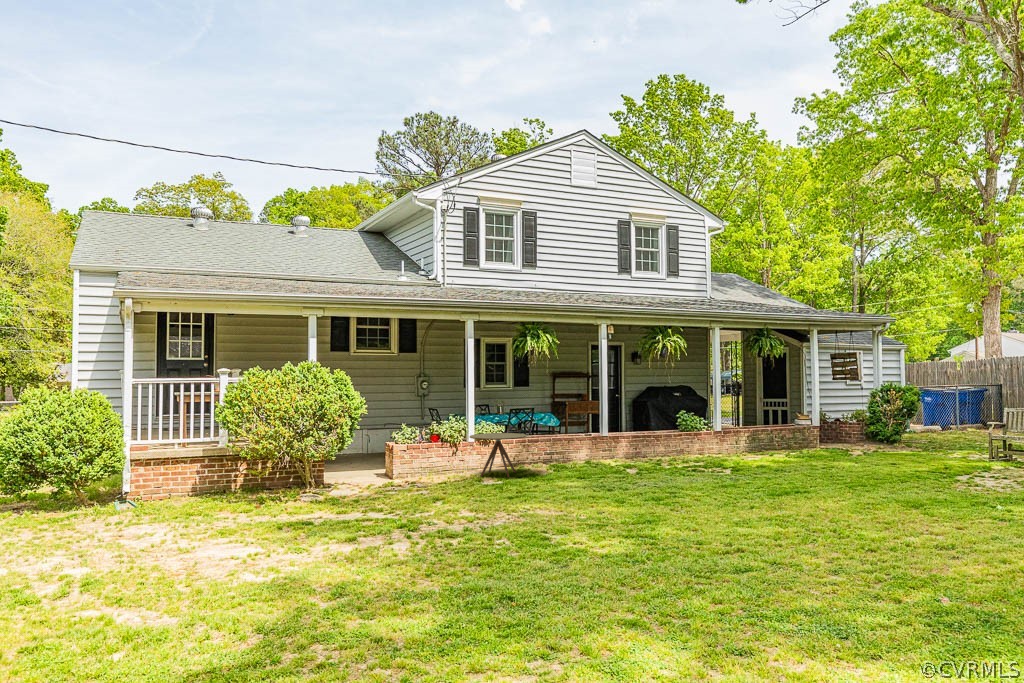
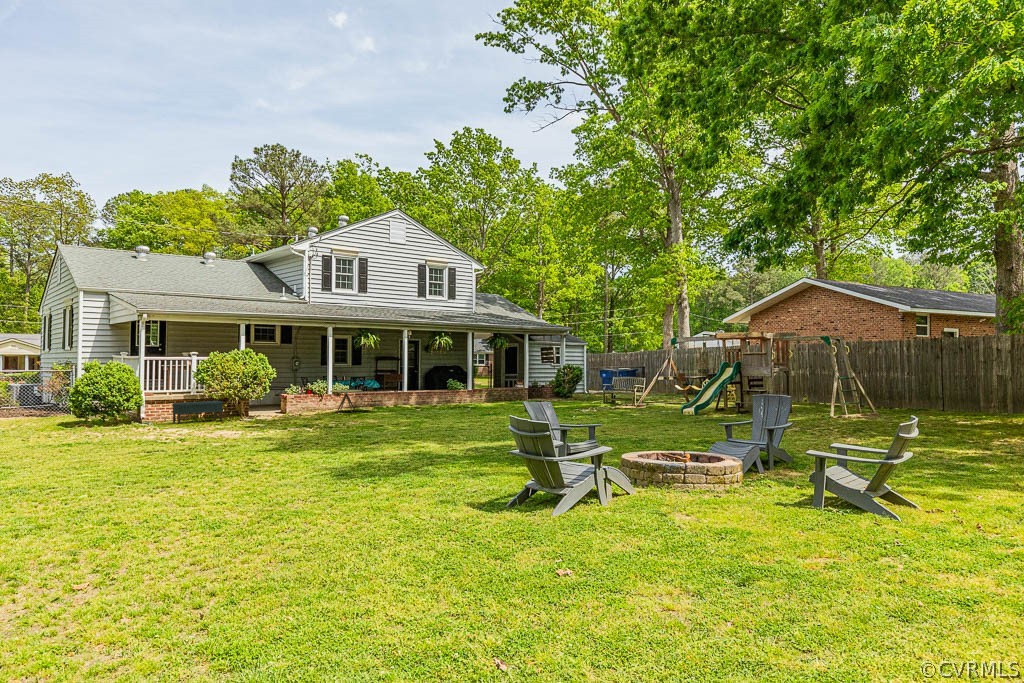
bench: none [182,456,271,502] -> present [172,401,223,424]

